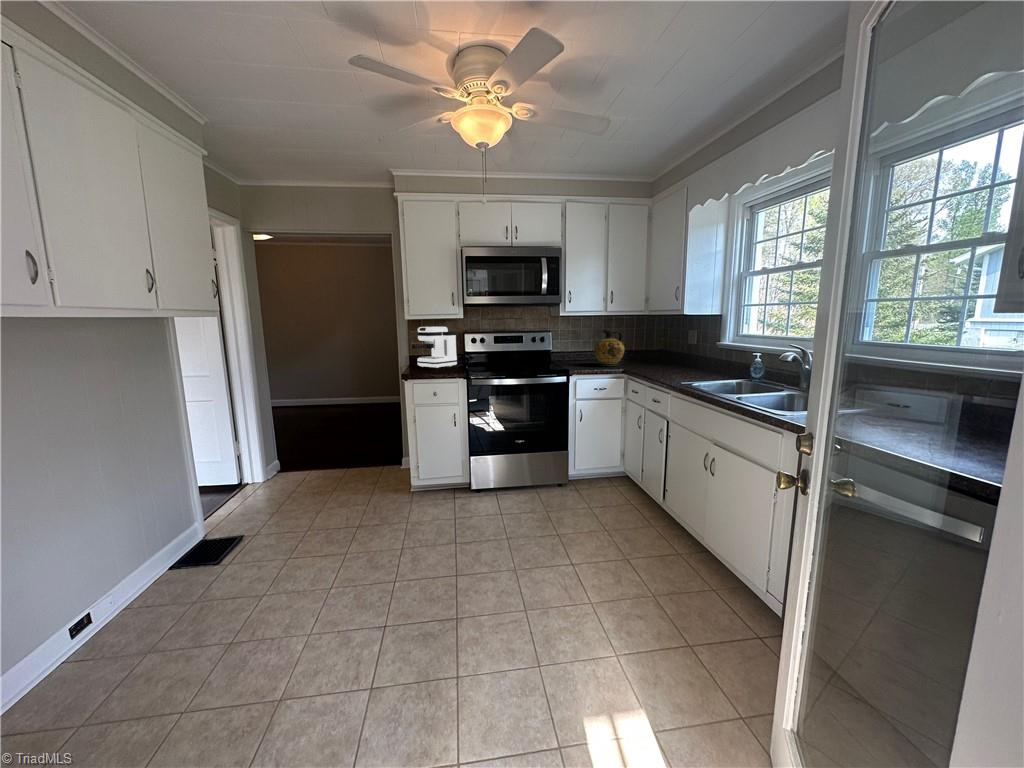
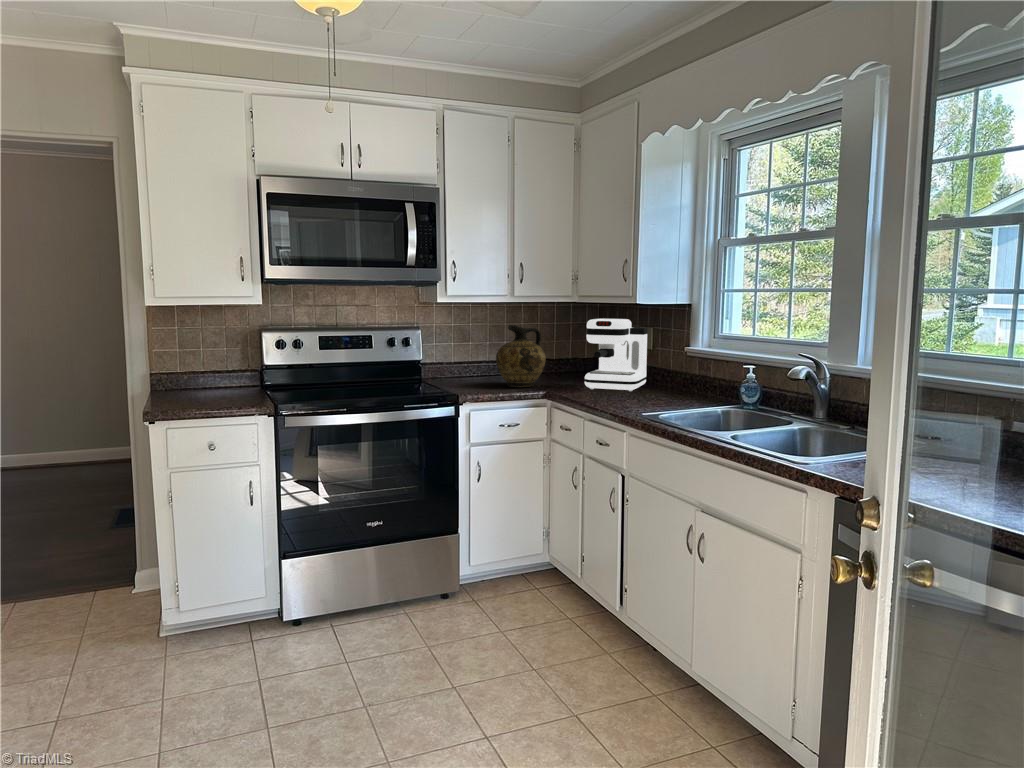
coffee maker: present [412,327,457,368] -> present [585,319,647,391]

